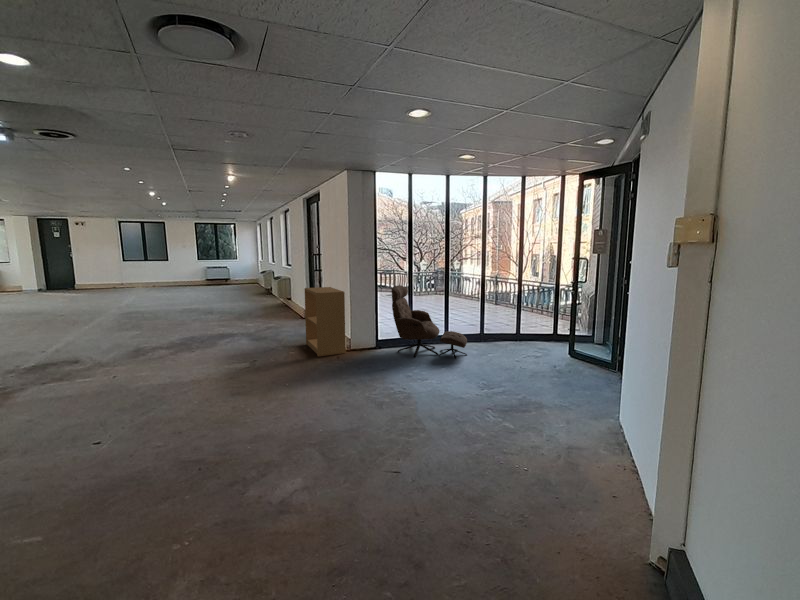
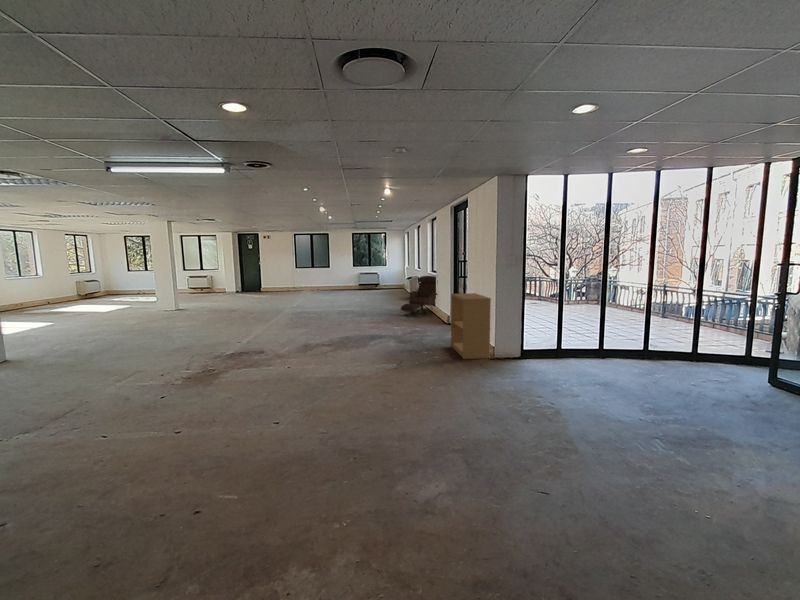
lounge chair: present [391,285,467,358] -> present [401,276,438,315]

